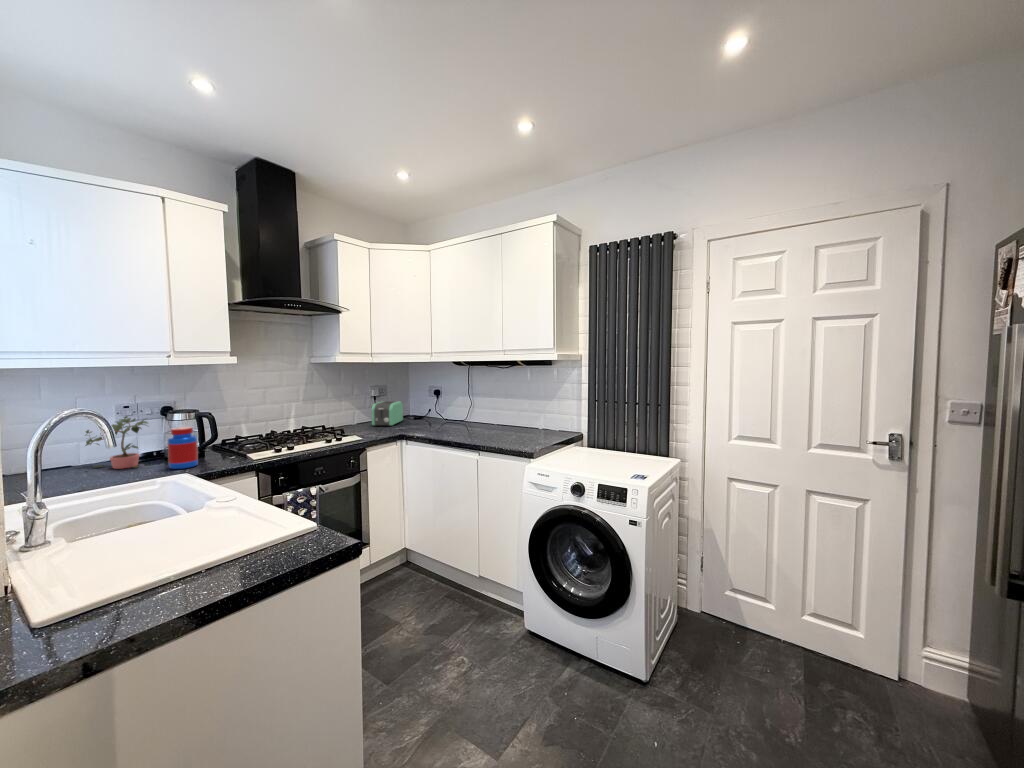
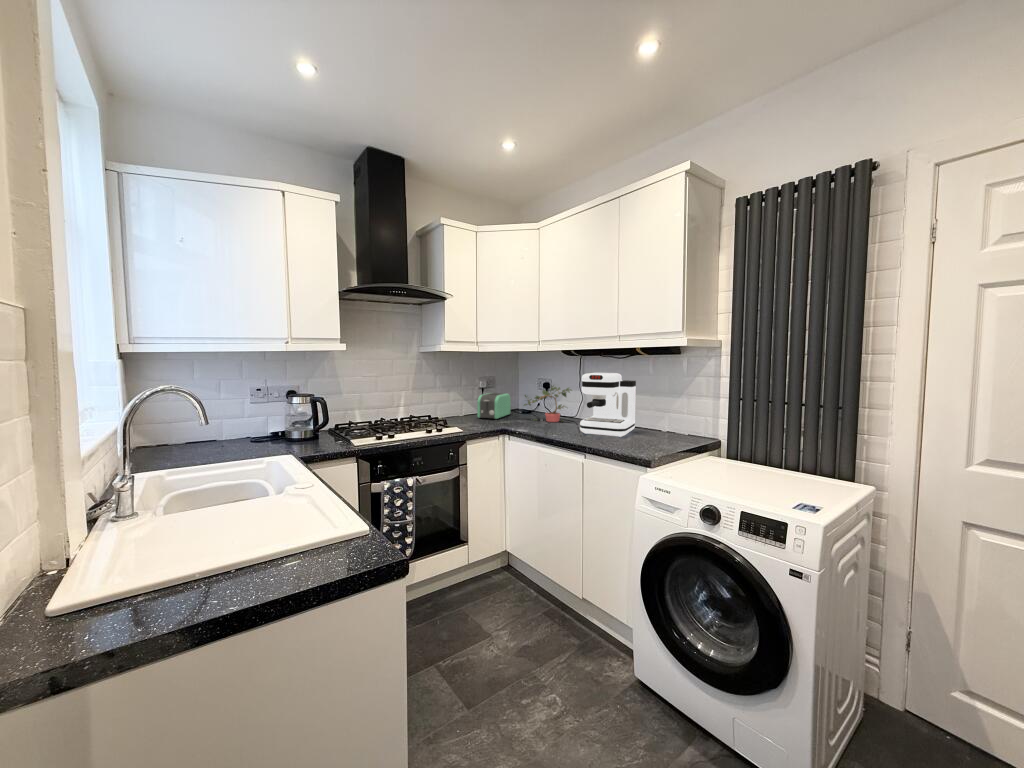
coffee maker: none [472,382,517,436] -> present [580,373,636,437]
potted plant: present [85,416,148,469] -> present [524,386,572,422]
jar: present [168,427,198,469] -> none [280,410,305,450]

